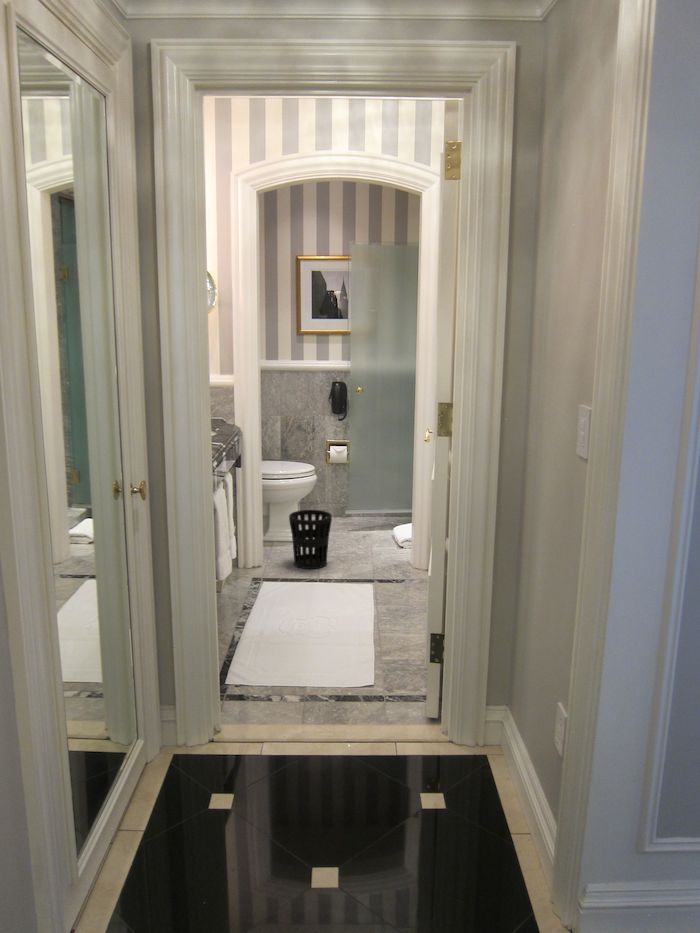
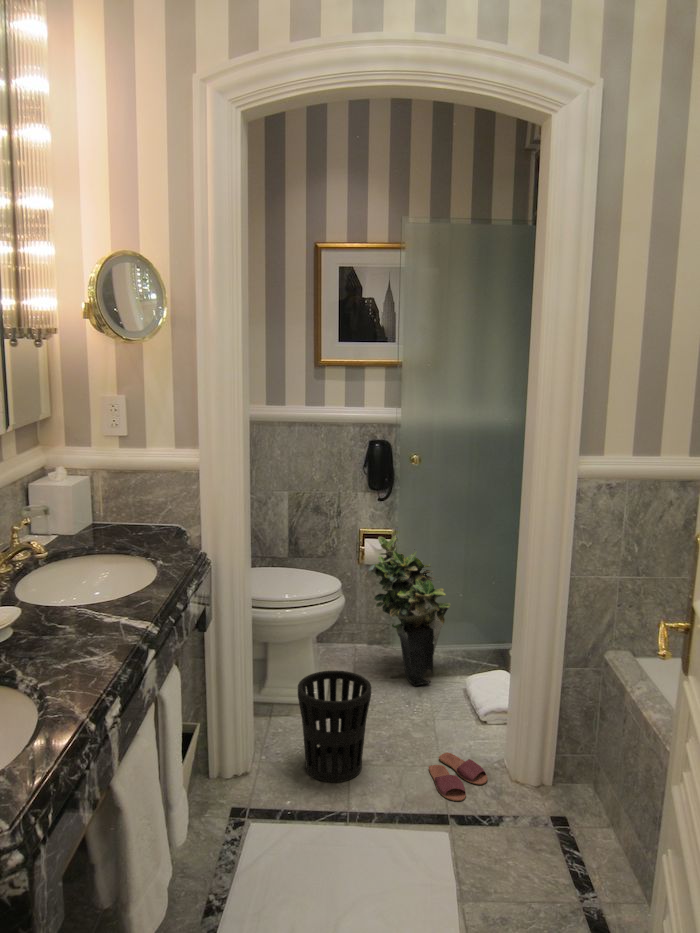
potted plant: none [332,441,384,533] -> present [369,536,450,686]
slippers: none [366,558,399,575] -> present [429,753,488,801]

